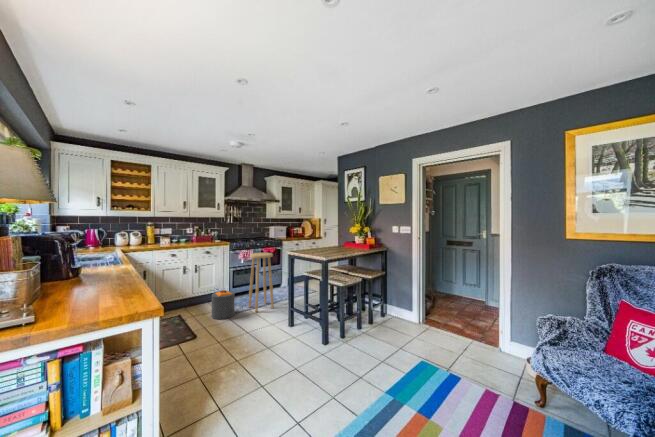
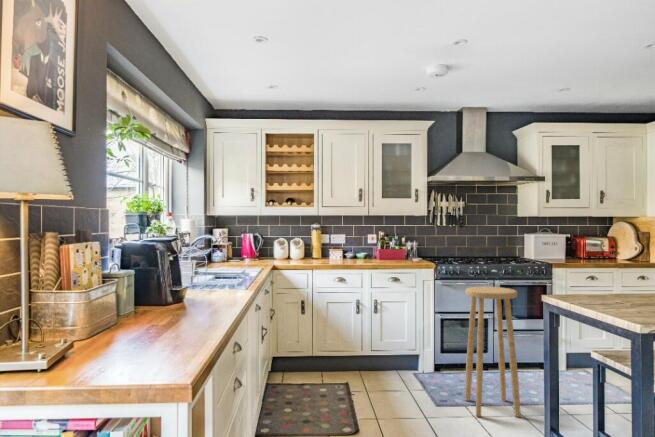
trash can: present [212,288,235,319] -> none [387,340,433,413]

